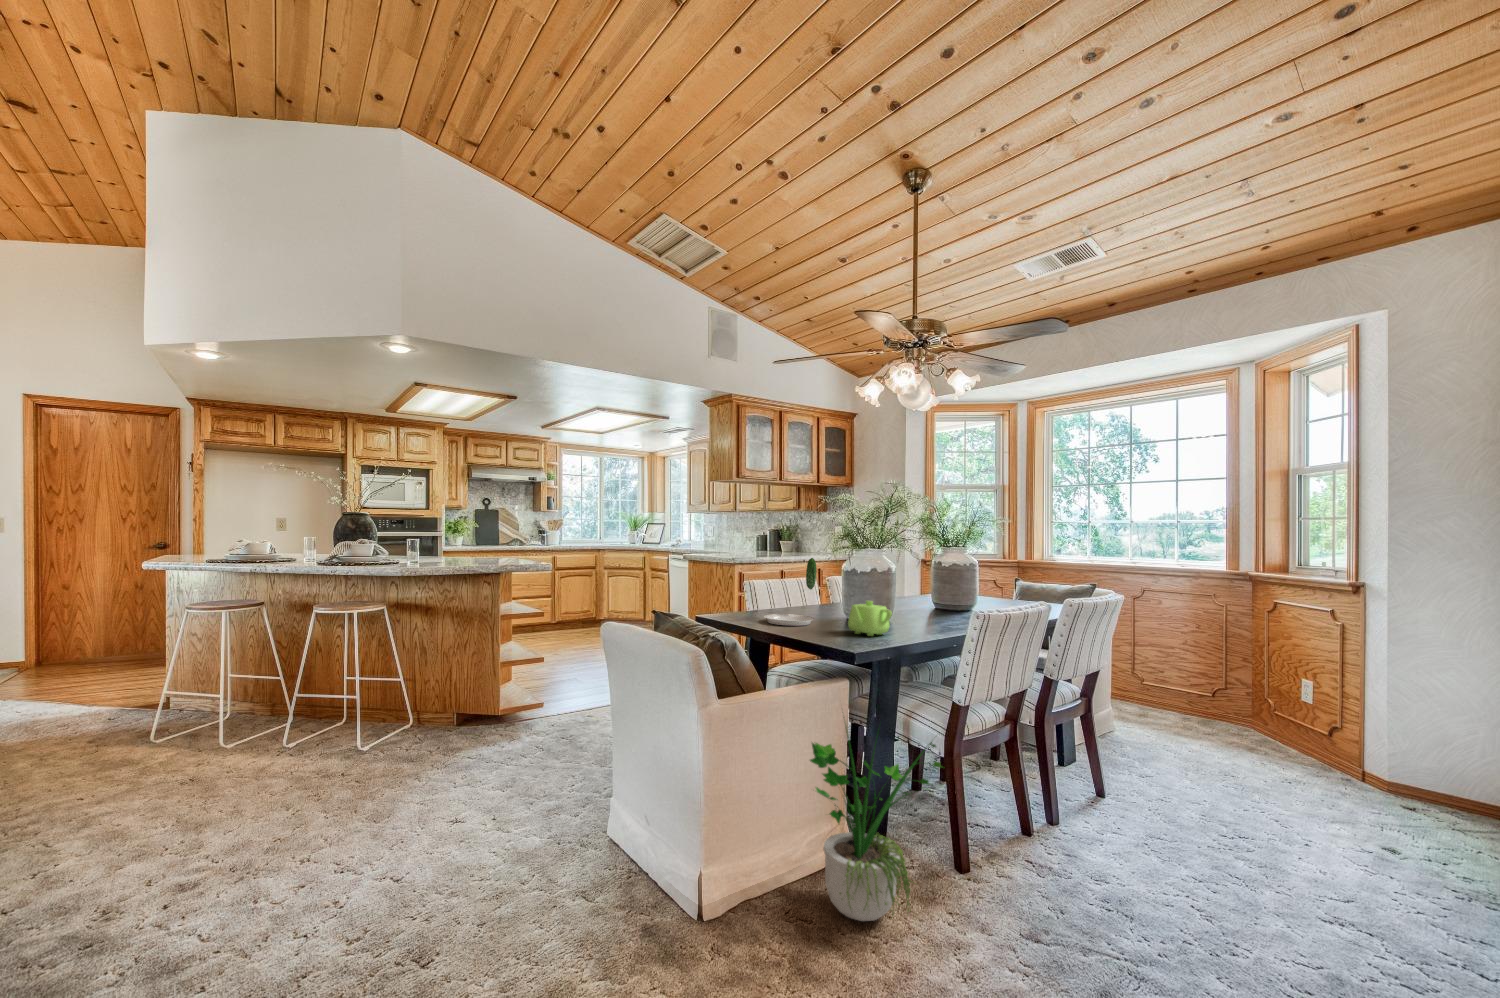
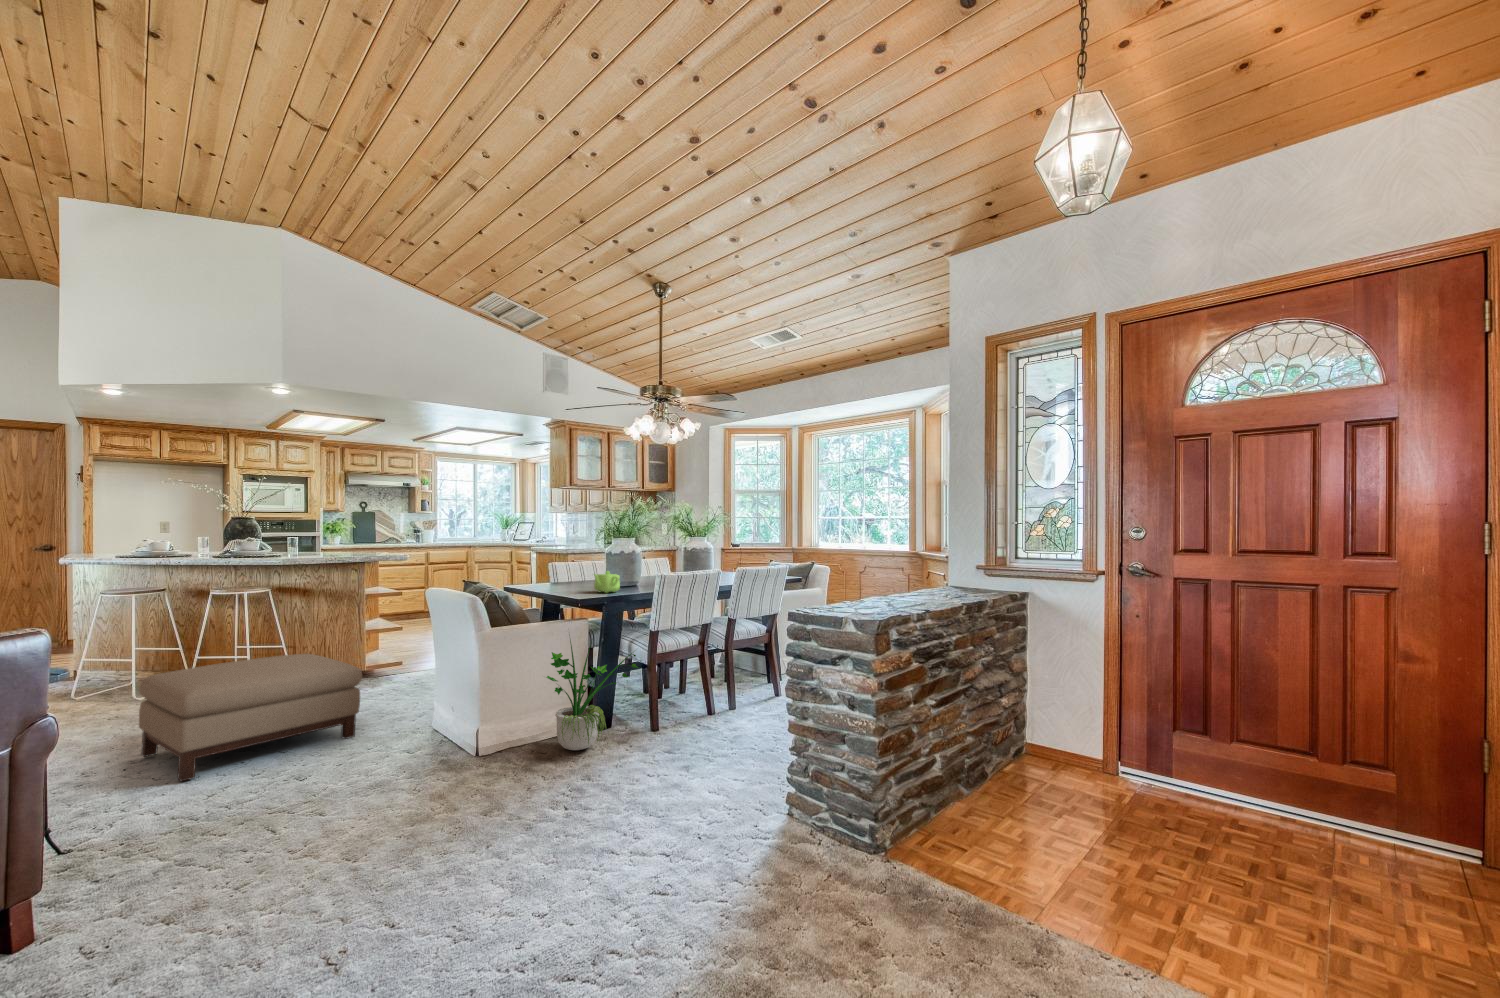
plate: present [764,558,816,626] -> none [546,545,583,589]
ottoman: none [198,708,509,943] -> present [139,653,362,781]

